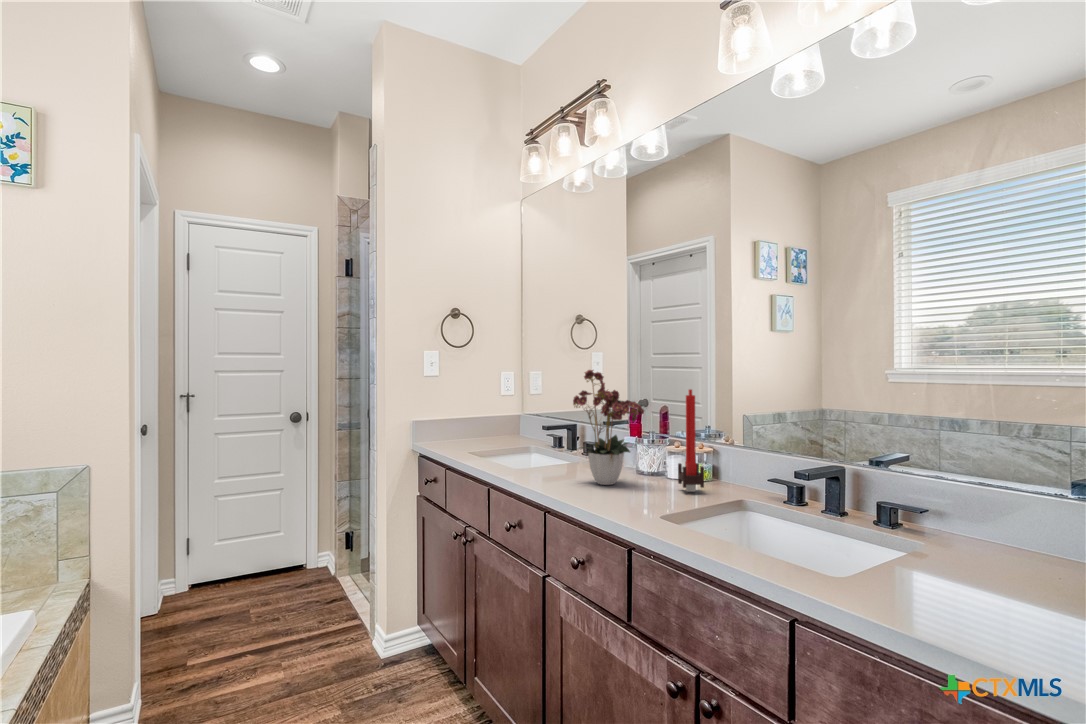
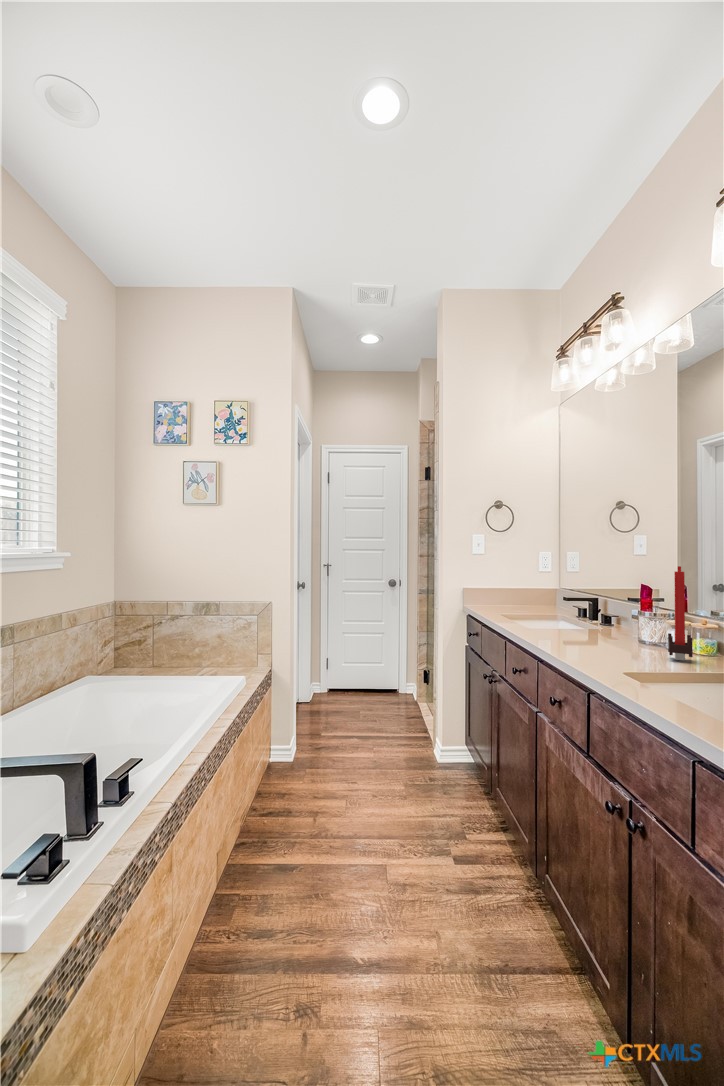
flower arrangement: present [573,370,644,485] -> none [566,544,641,647]

